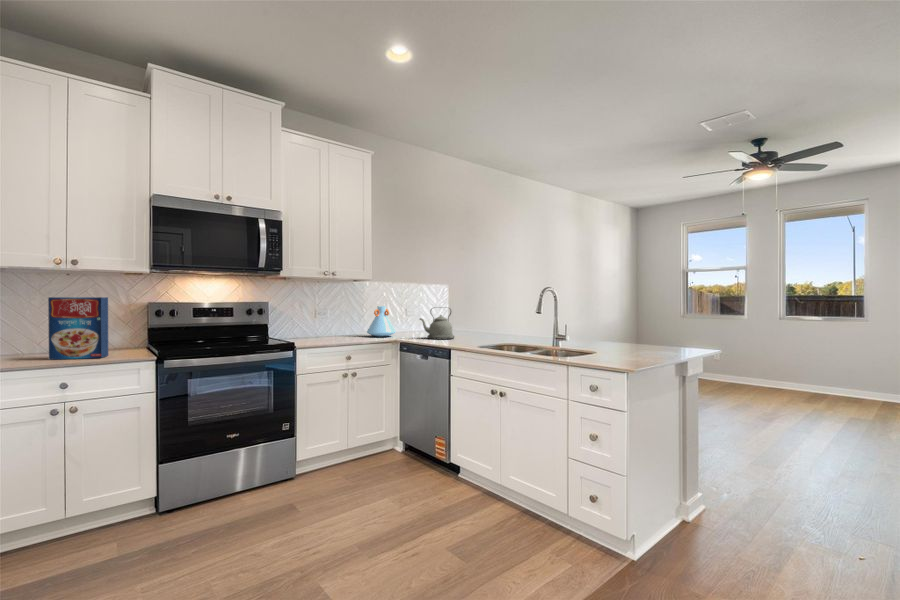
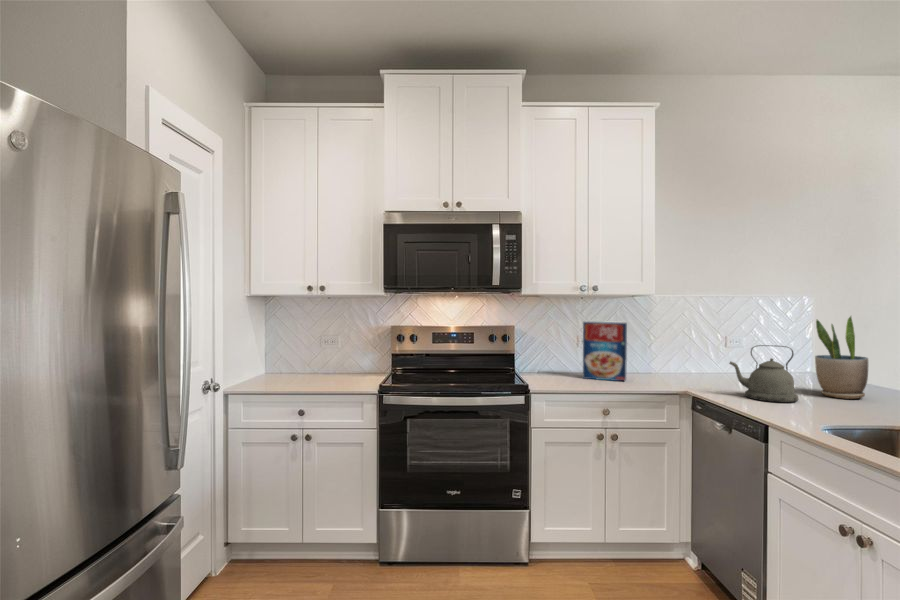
potted plant: none [458,290,481,336] -> present [815,316,868,399]
cereal box: present [48,297,108,360] -> present [583,321,627,381]
vase: present [367,306,396,337] -> none [649,336,696,383]

